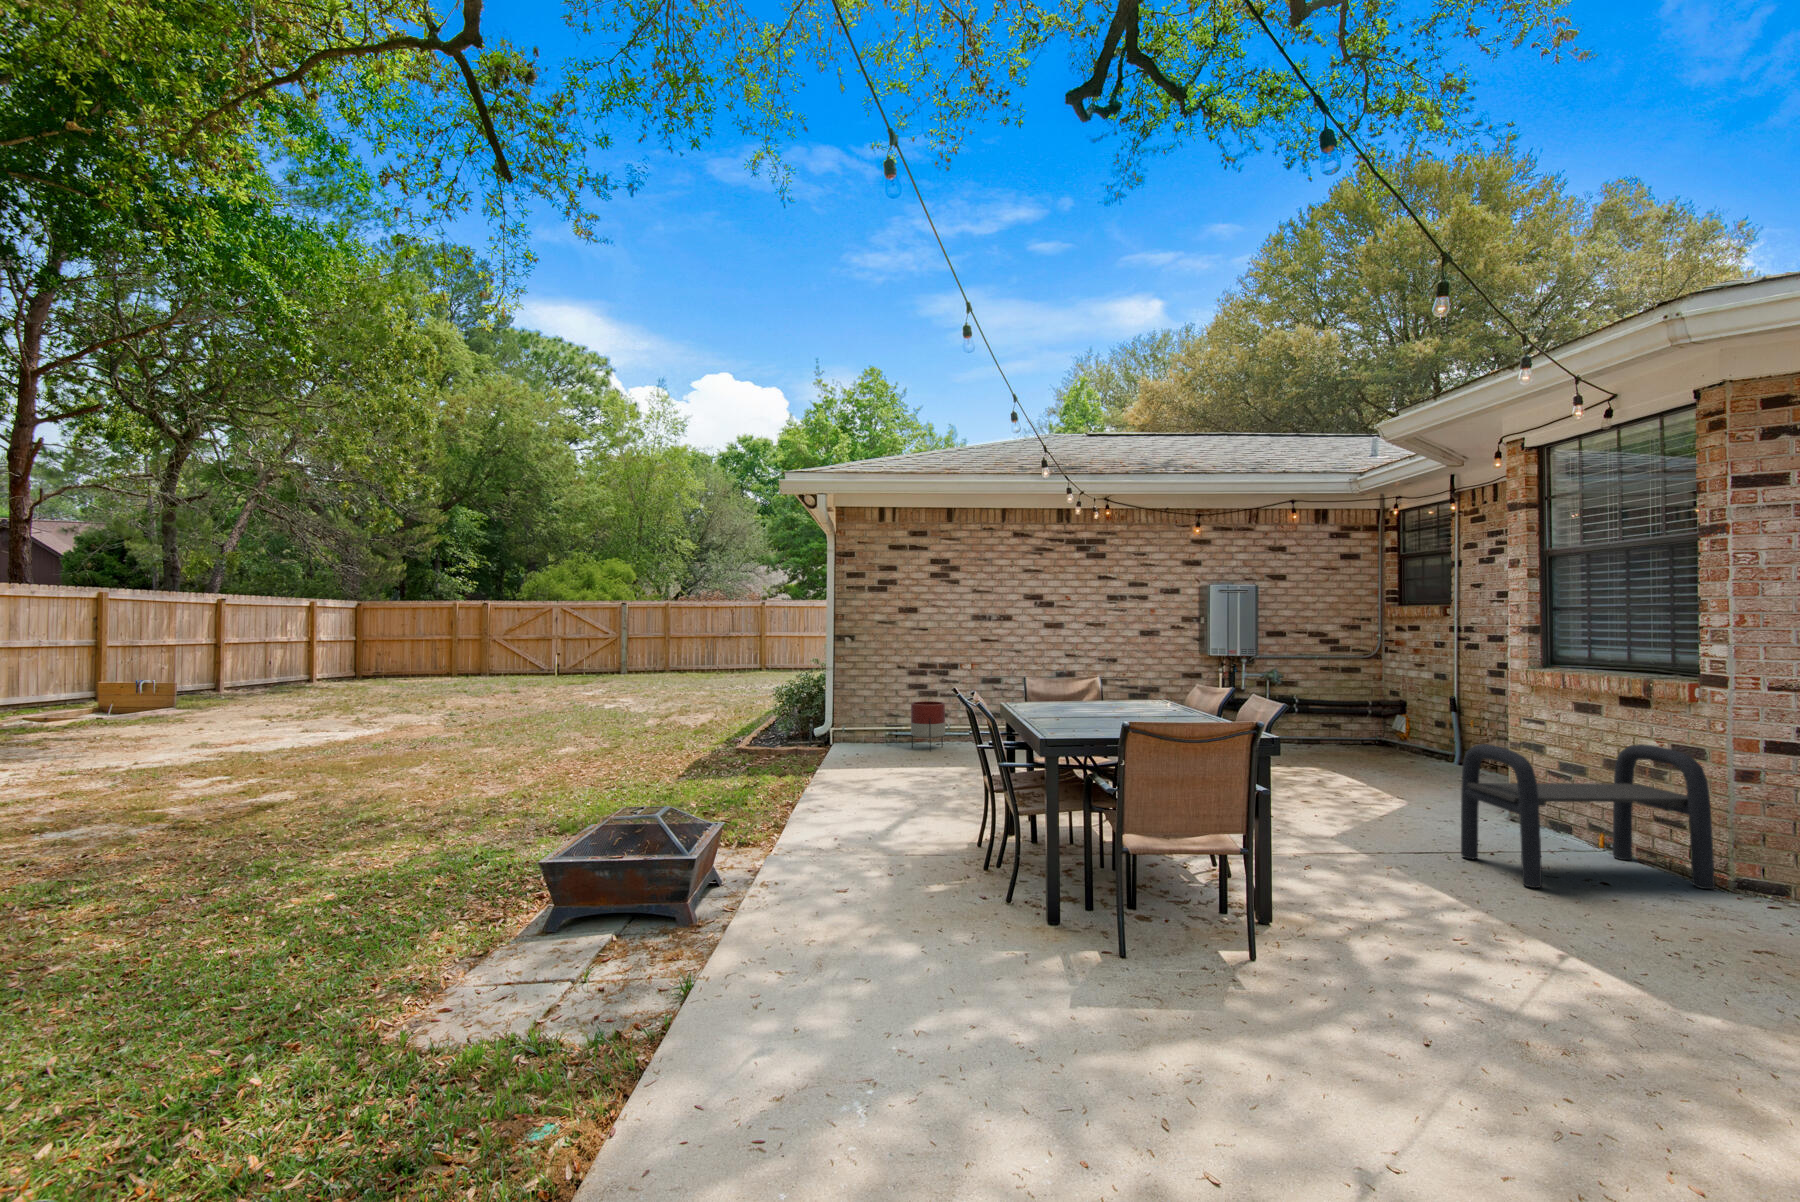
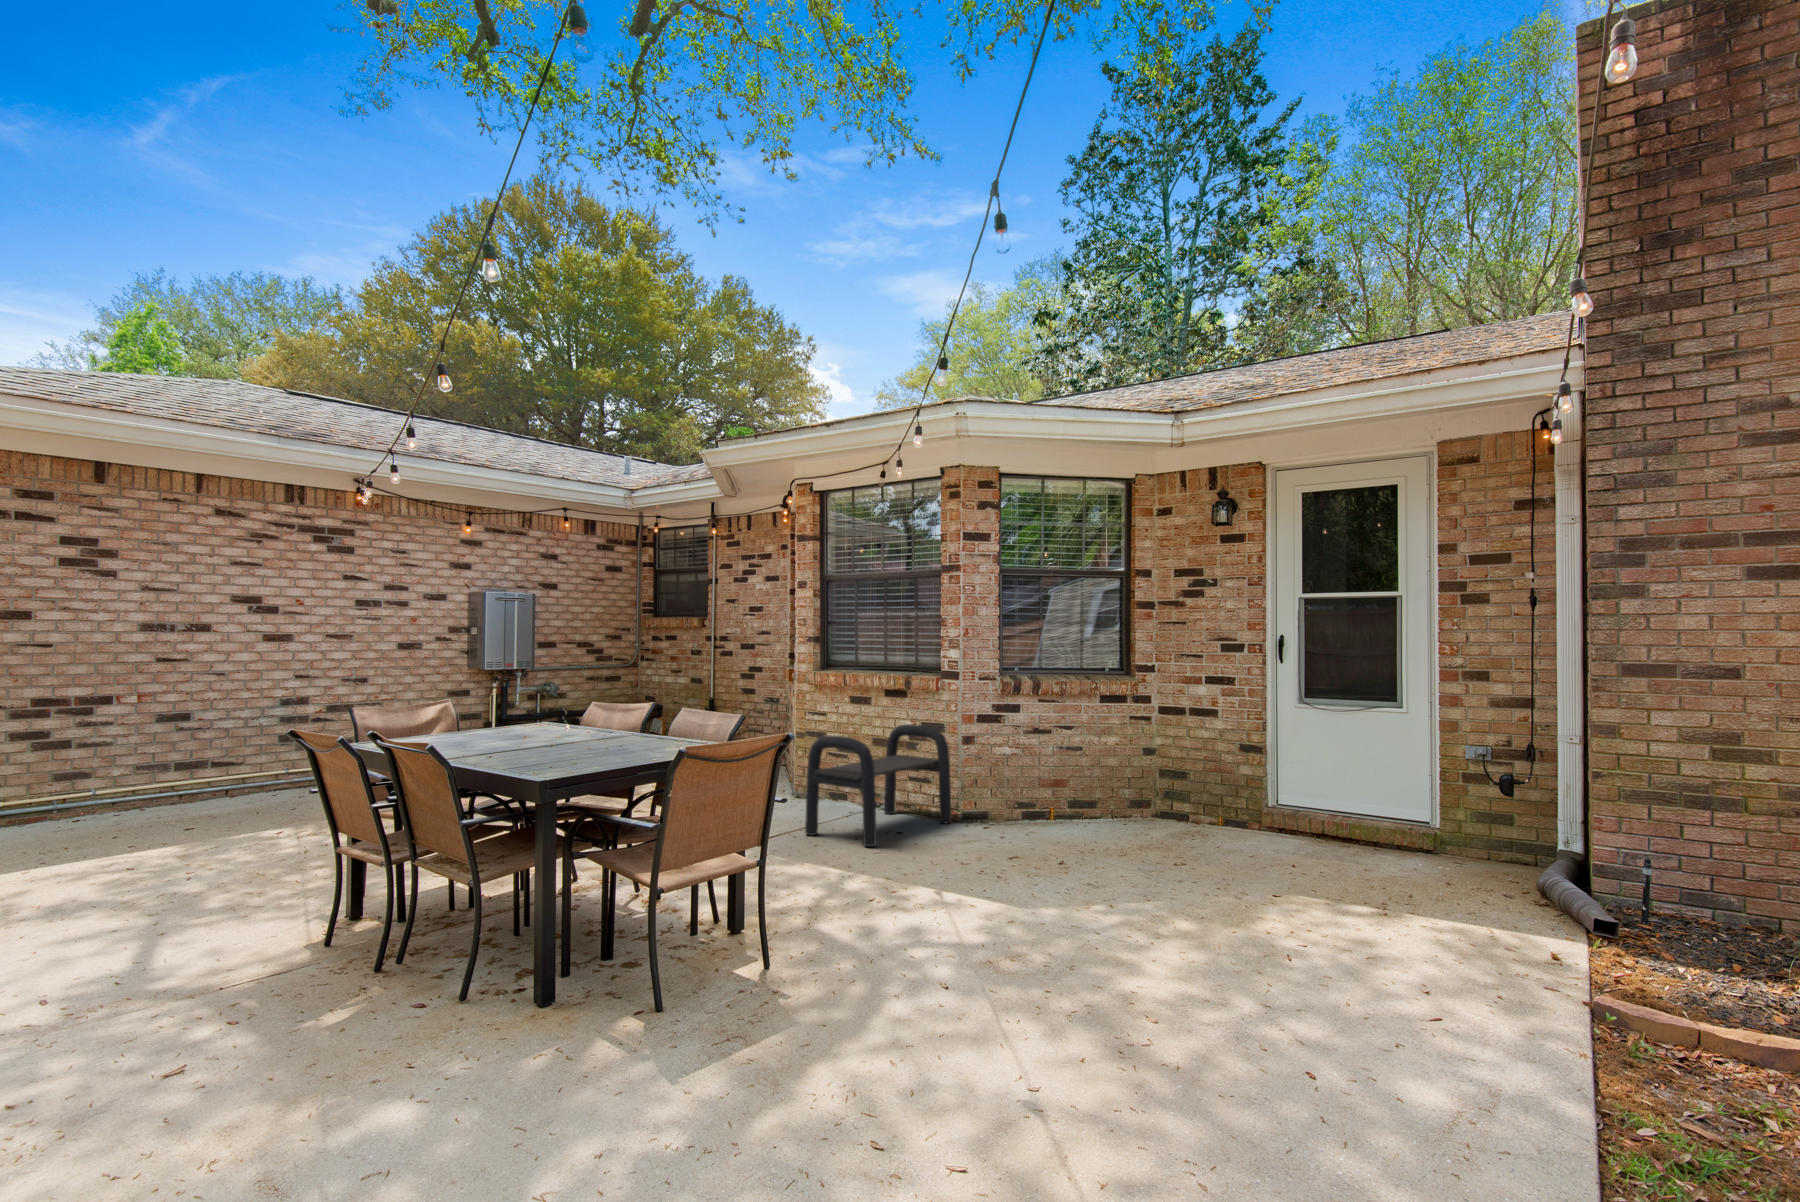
planter: present [911,701,945,751] -> none [16,759,92,839]

